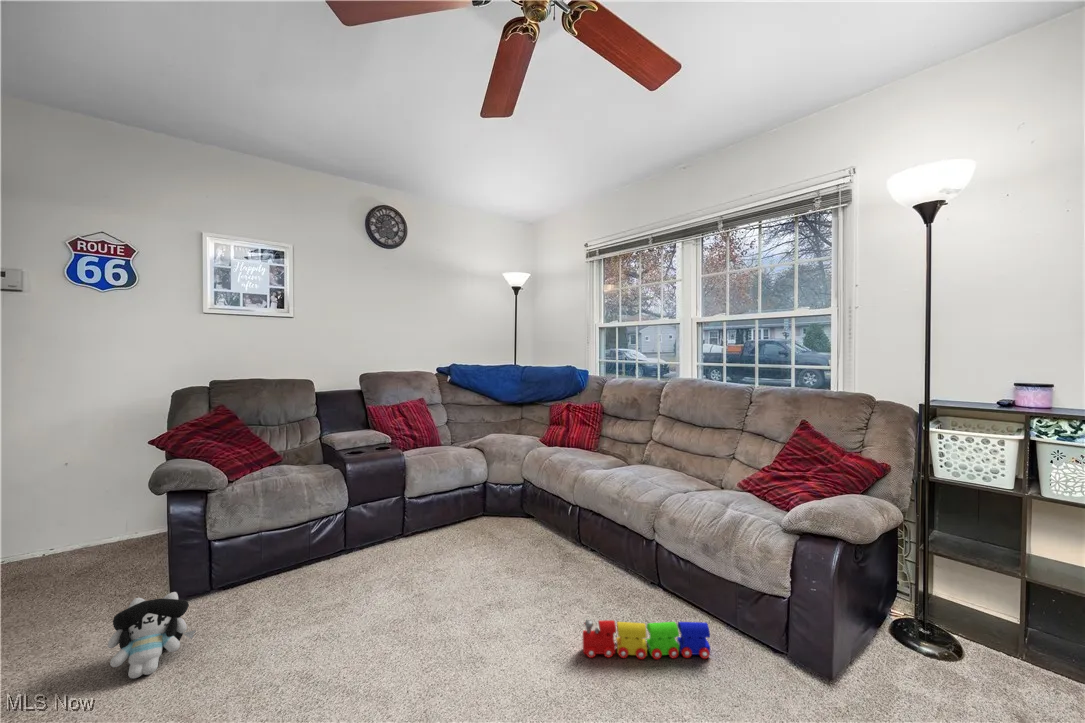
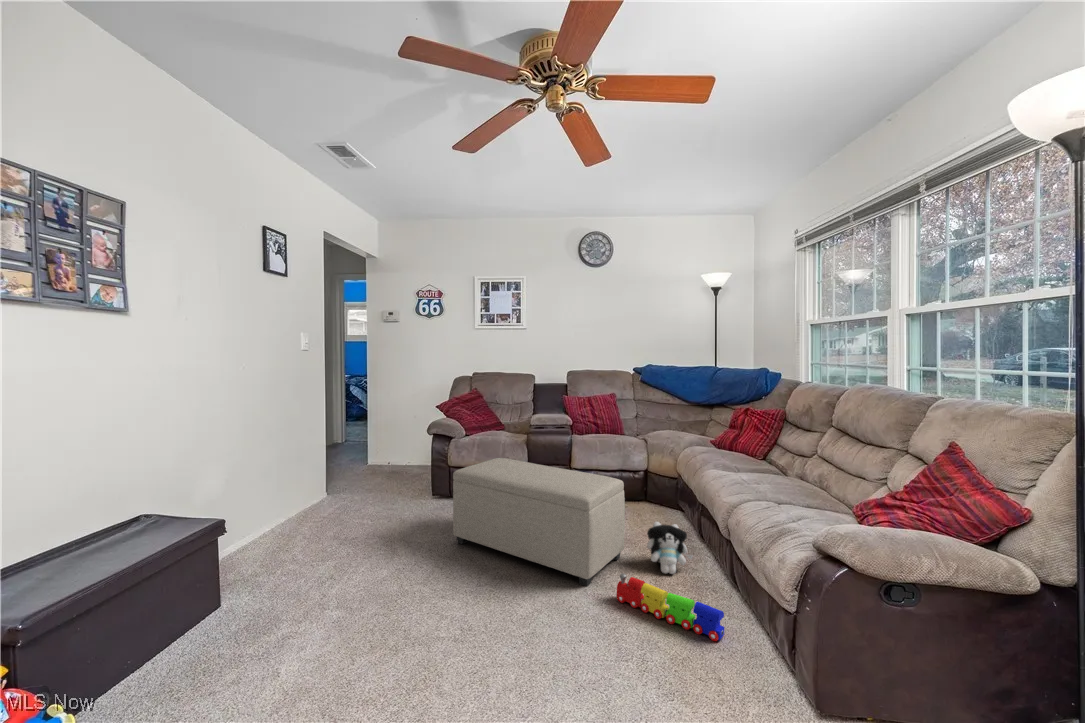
ottoman: none [278,502,543,670] -> present [453,458,625,586]
plush toy: present [108,592,196,678] -> present [647,522,693,574]

